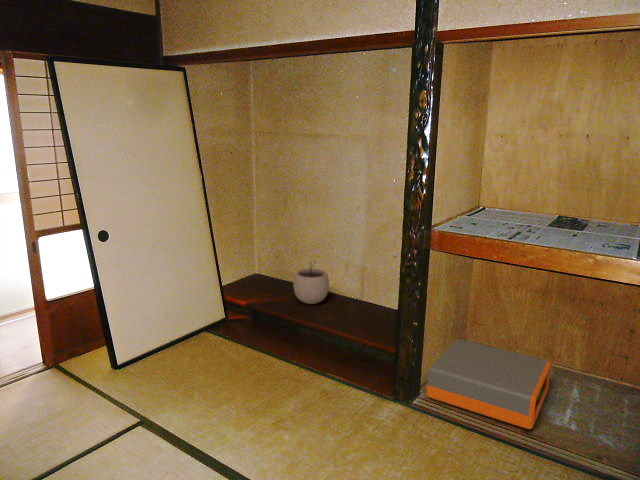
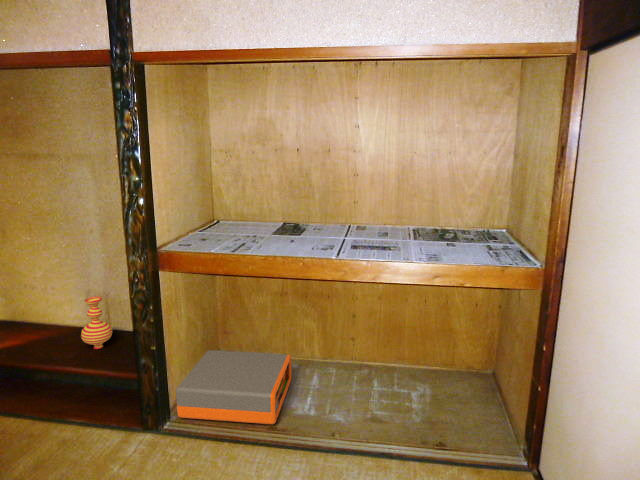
plant pot: present [293,268,329,304] -> none [22,293,69,343]
vase: none [340,268,366,317] -> present [81,296,112,349]

